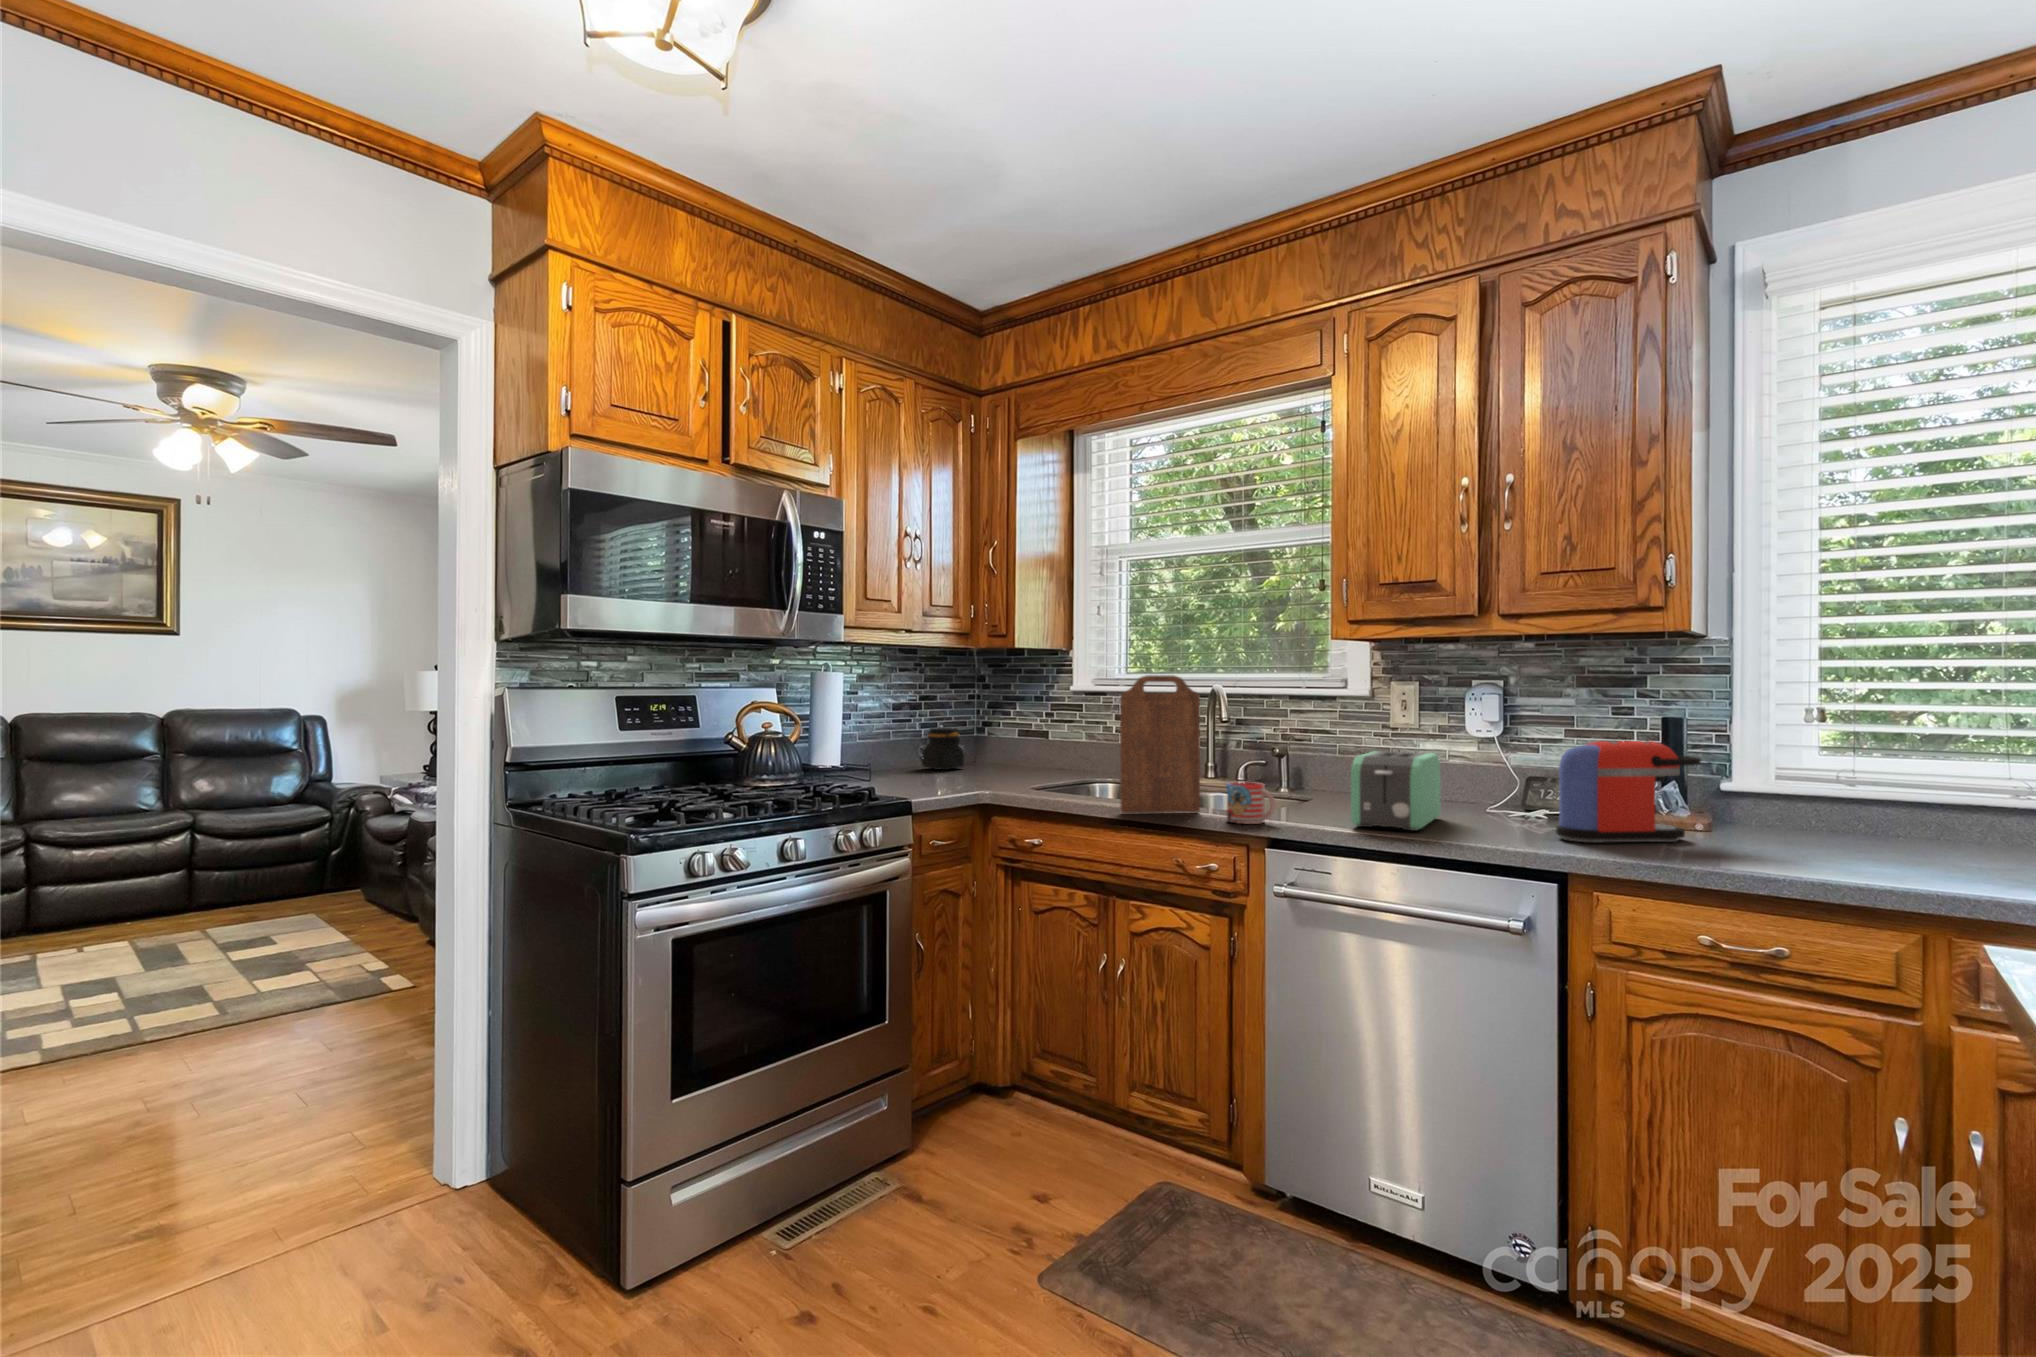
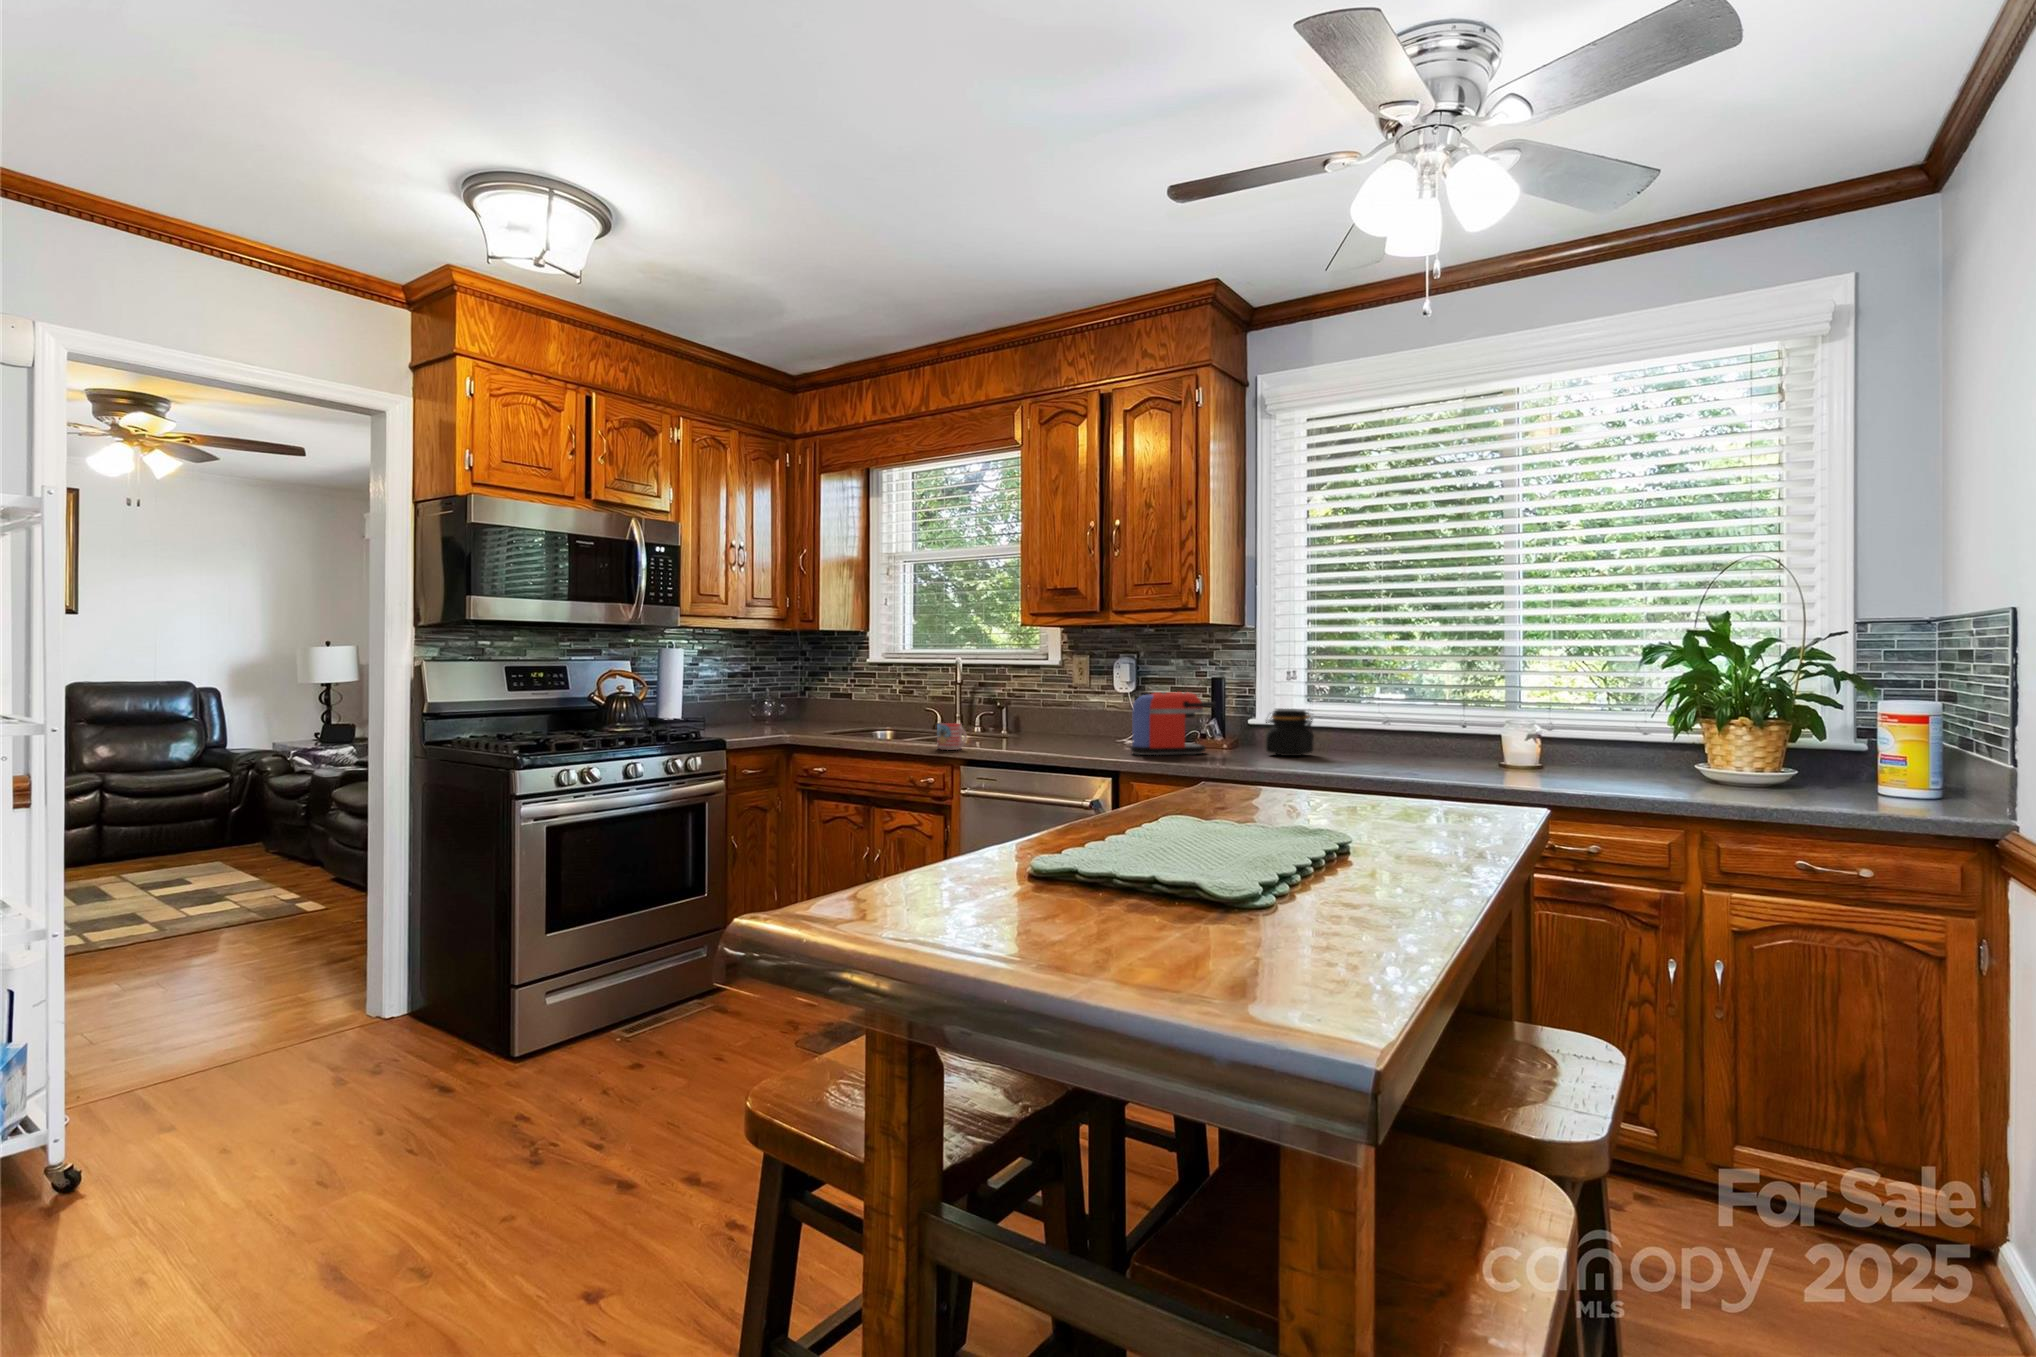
cutting board: present [1120,675,1200,813] -> none [871,652,926,746]
jar: present [922,727,965,770] -> present [1266,709,1314,756]
toaster: present [1351,751,1441,831] -> none [1013,702,1080,751]

